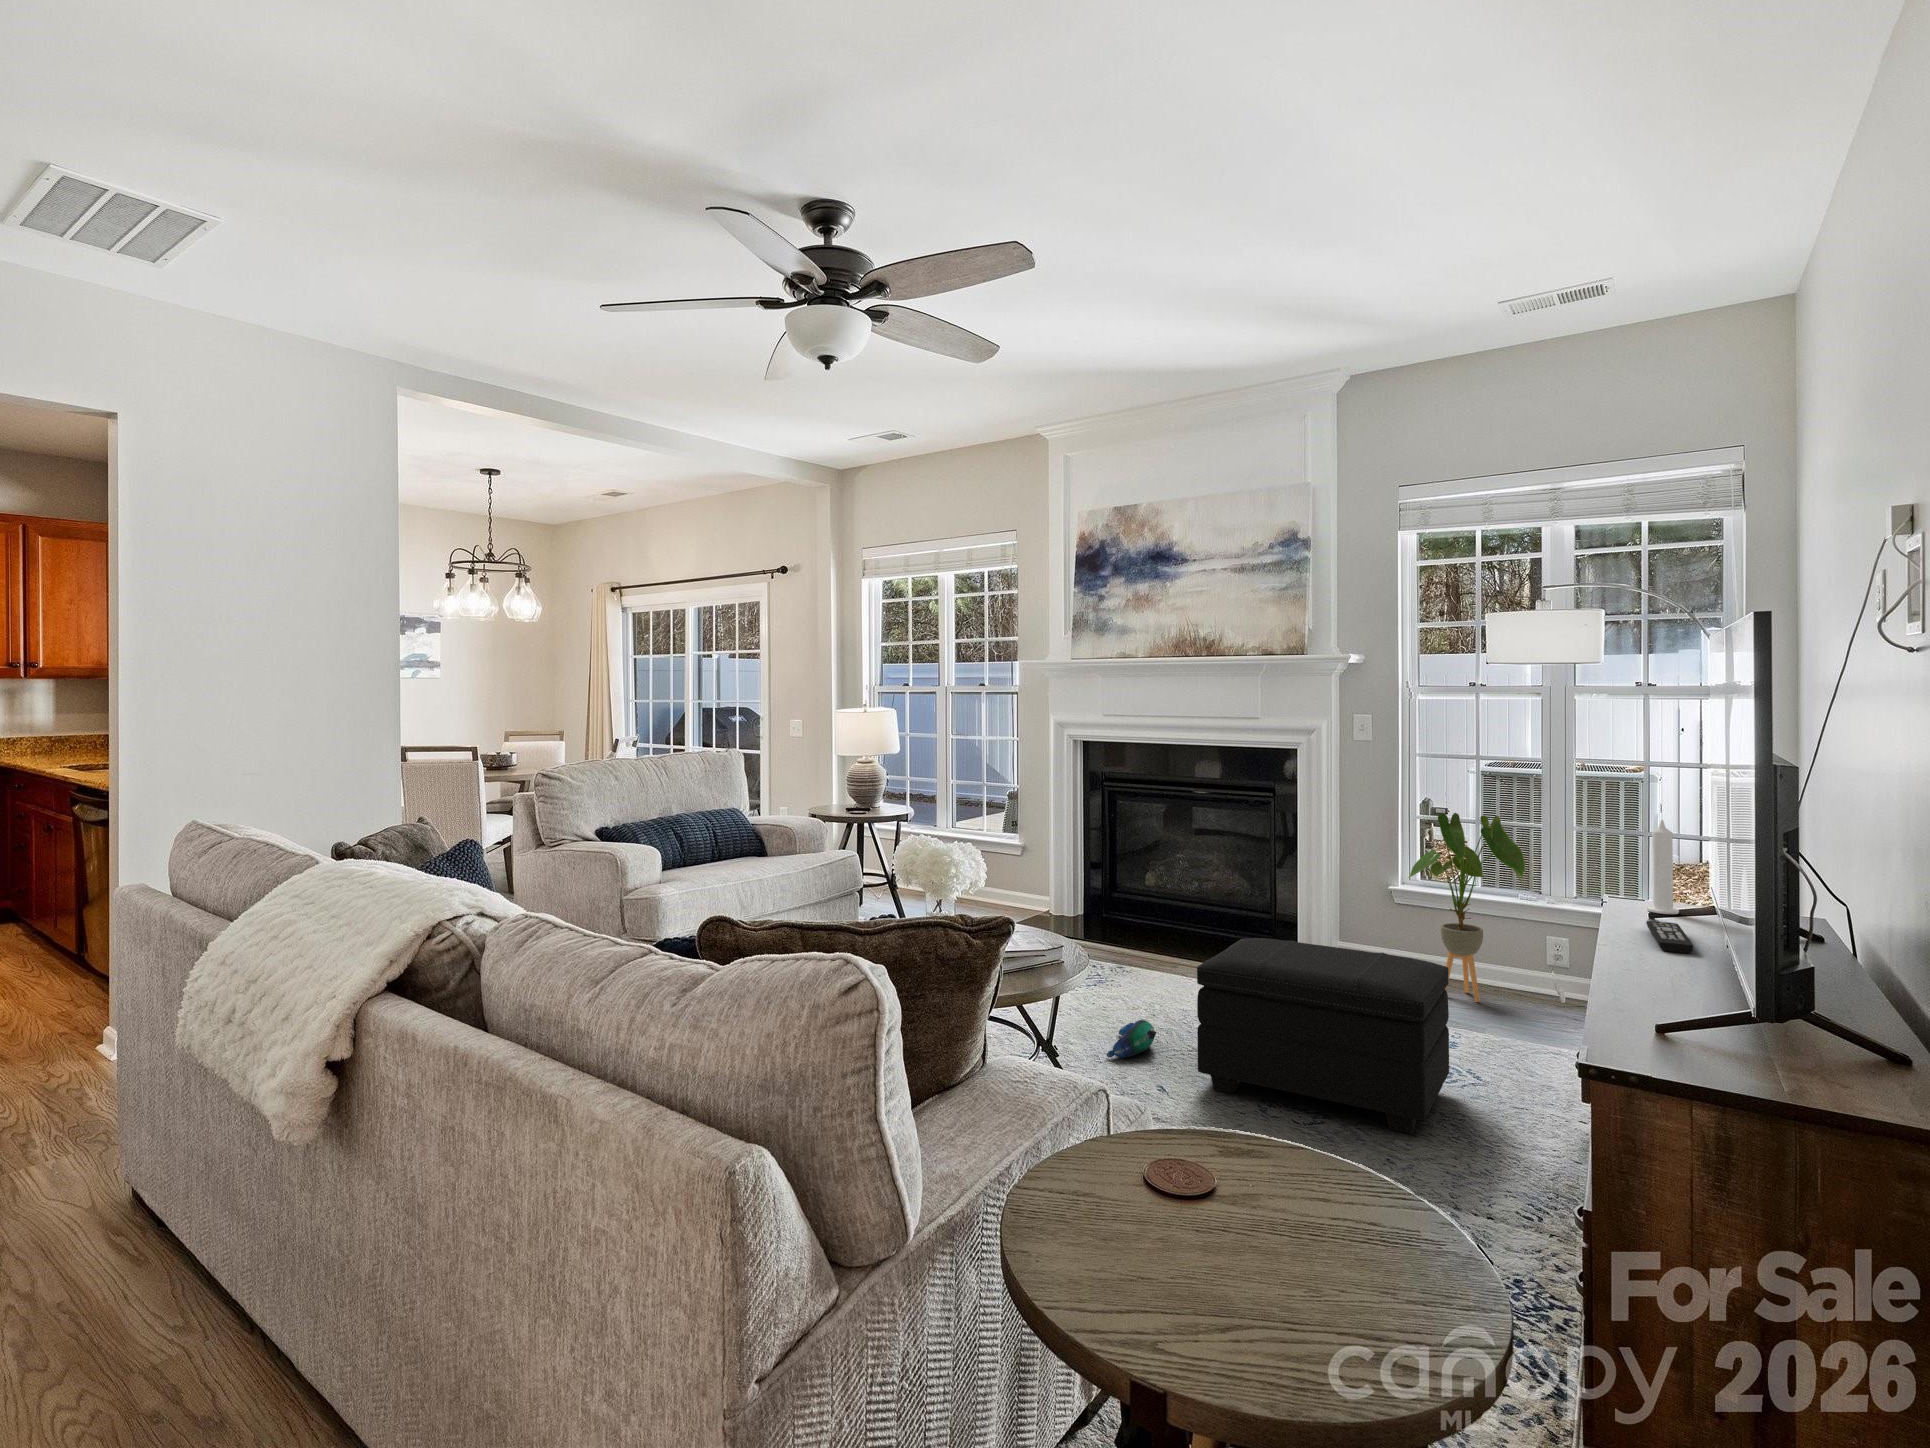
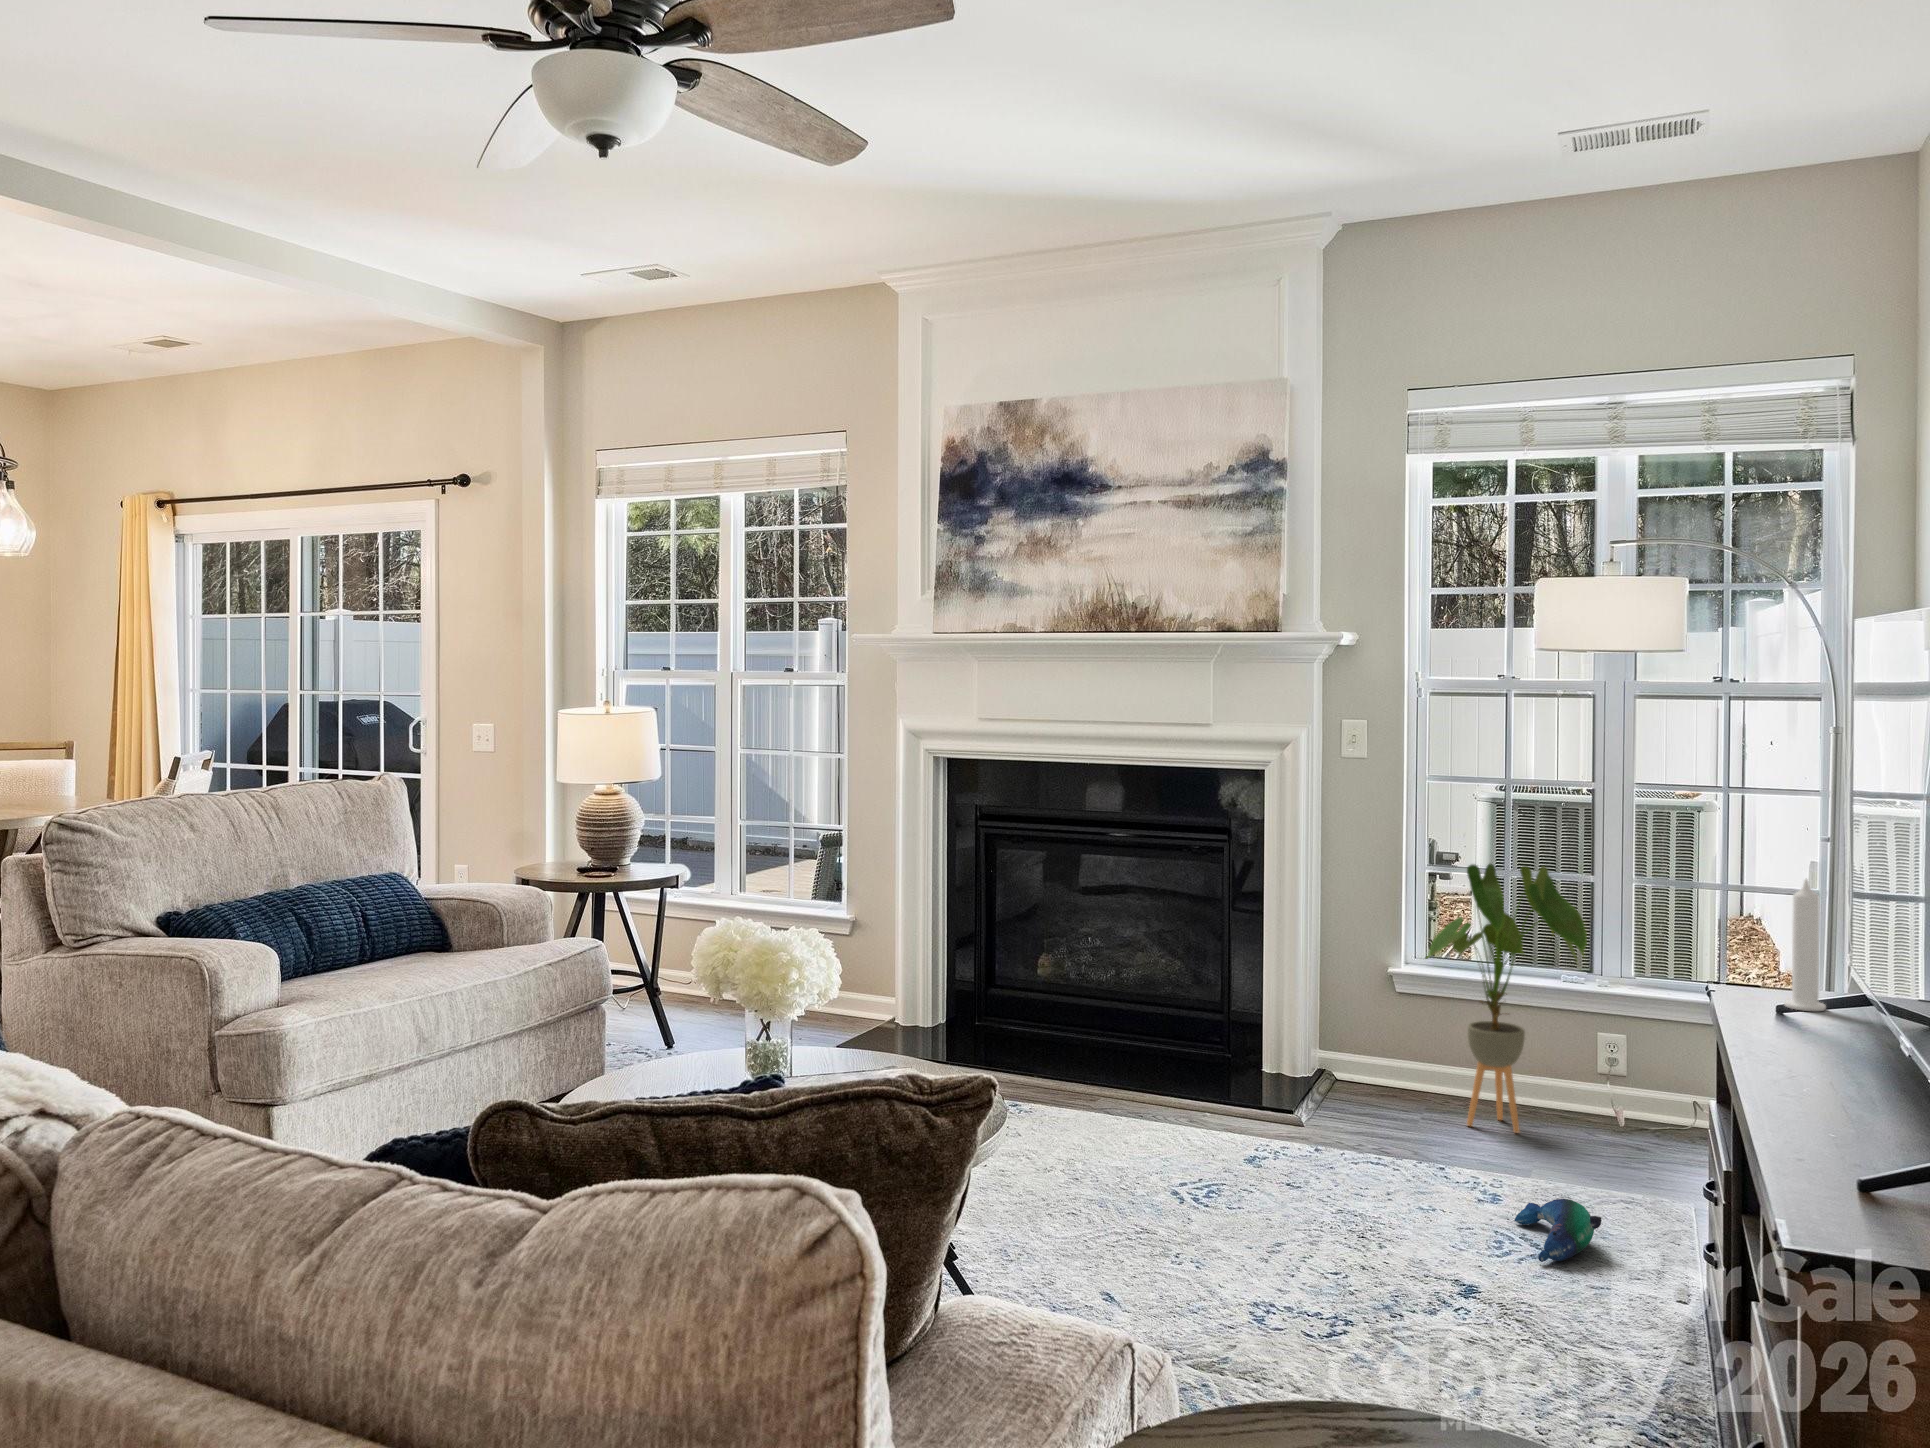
remote control: present [1647,921,1693,953] -> none [1800,1025,1875,1072]
footstool: present [1197,938,1449,1134] -> none [1160,1060,1509,1341]
plush toy: present [1107,1020,1156,1058] -> present [1514,1199,1602,1262]

